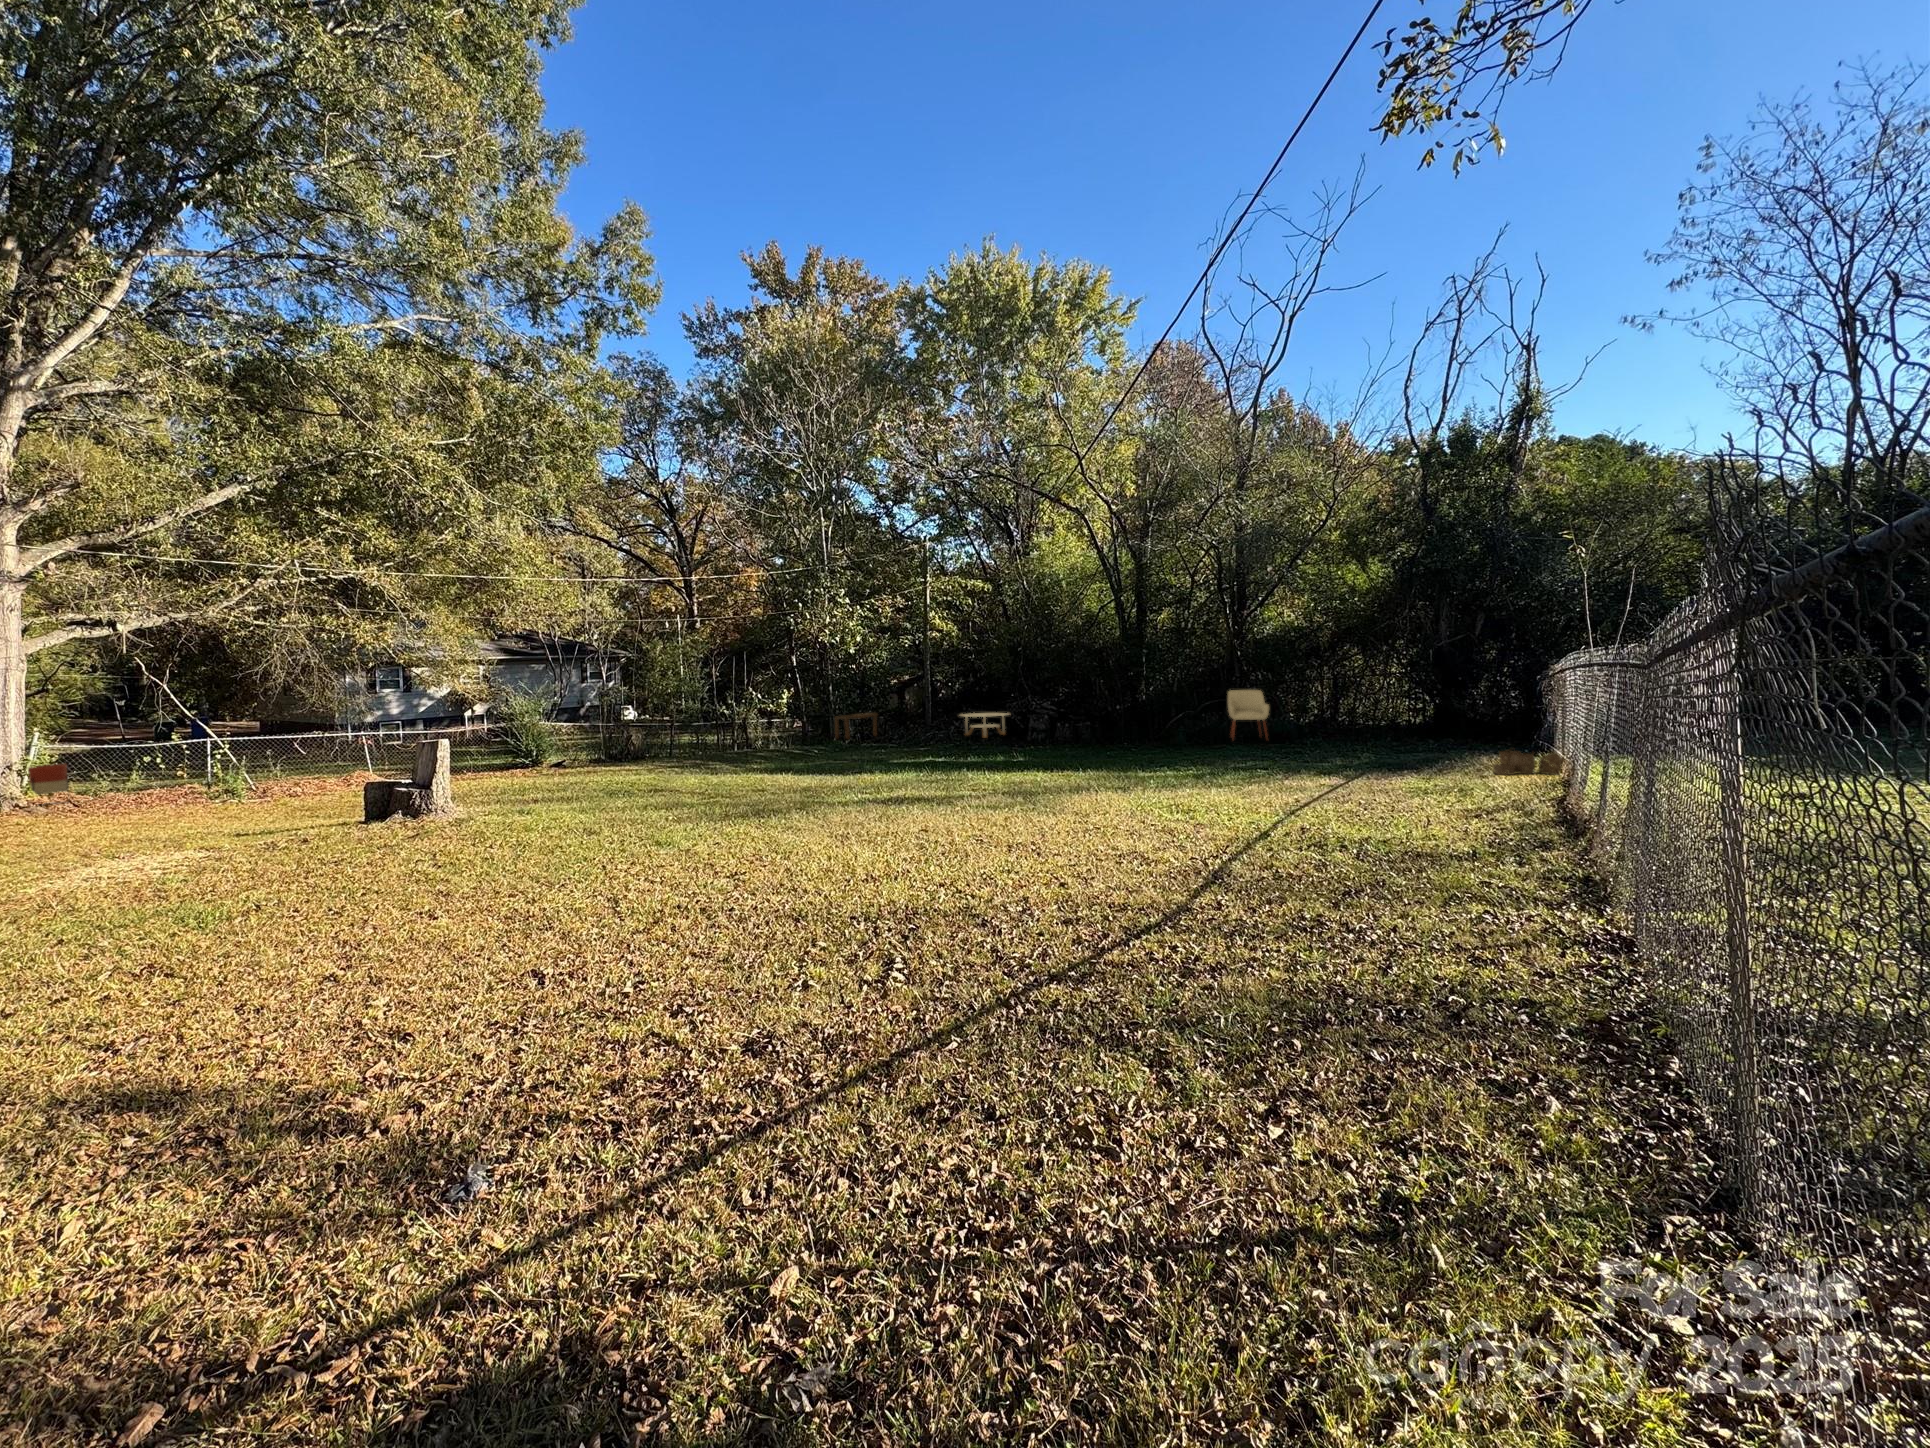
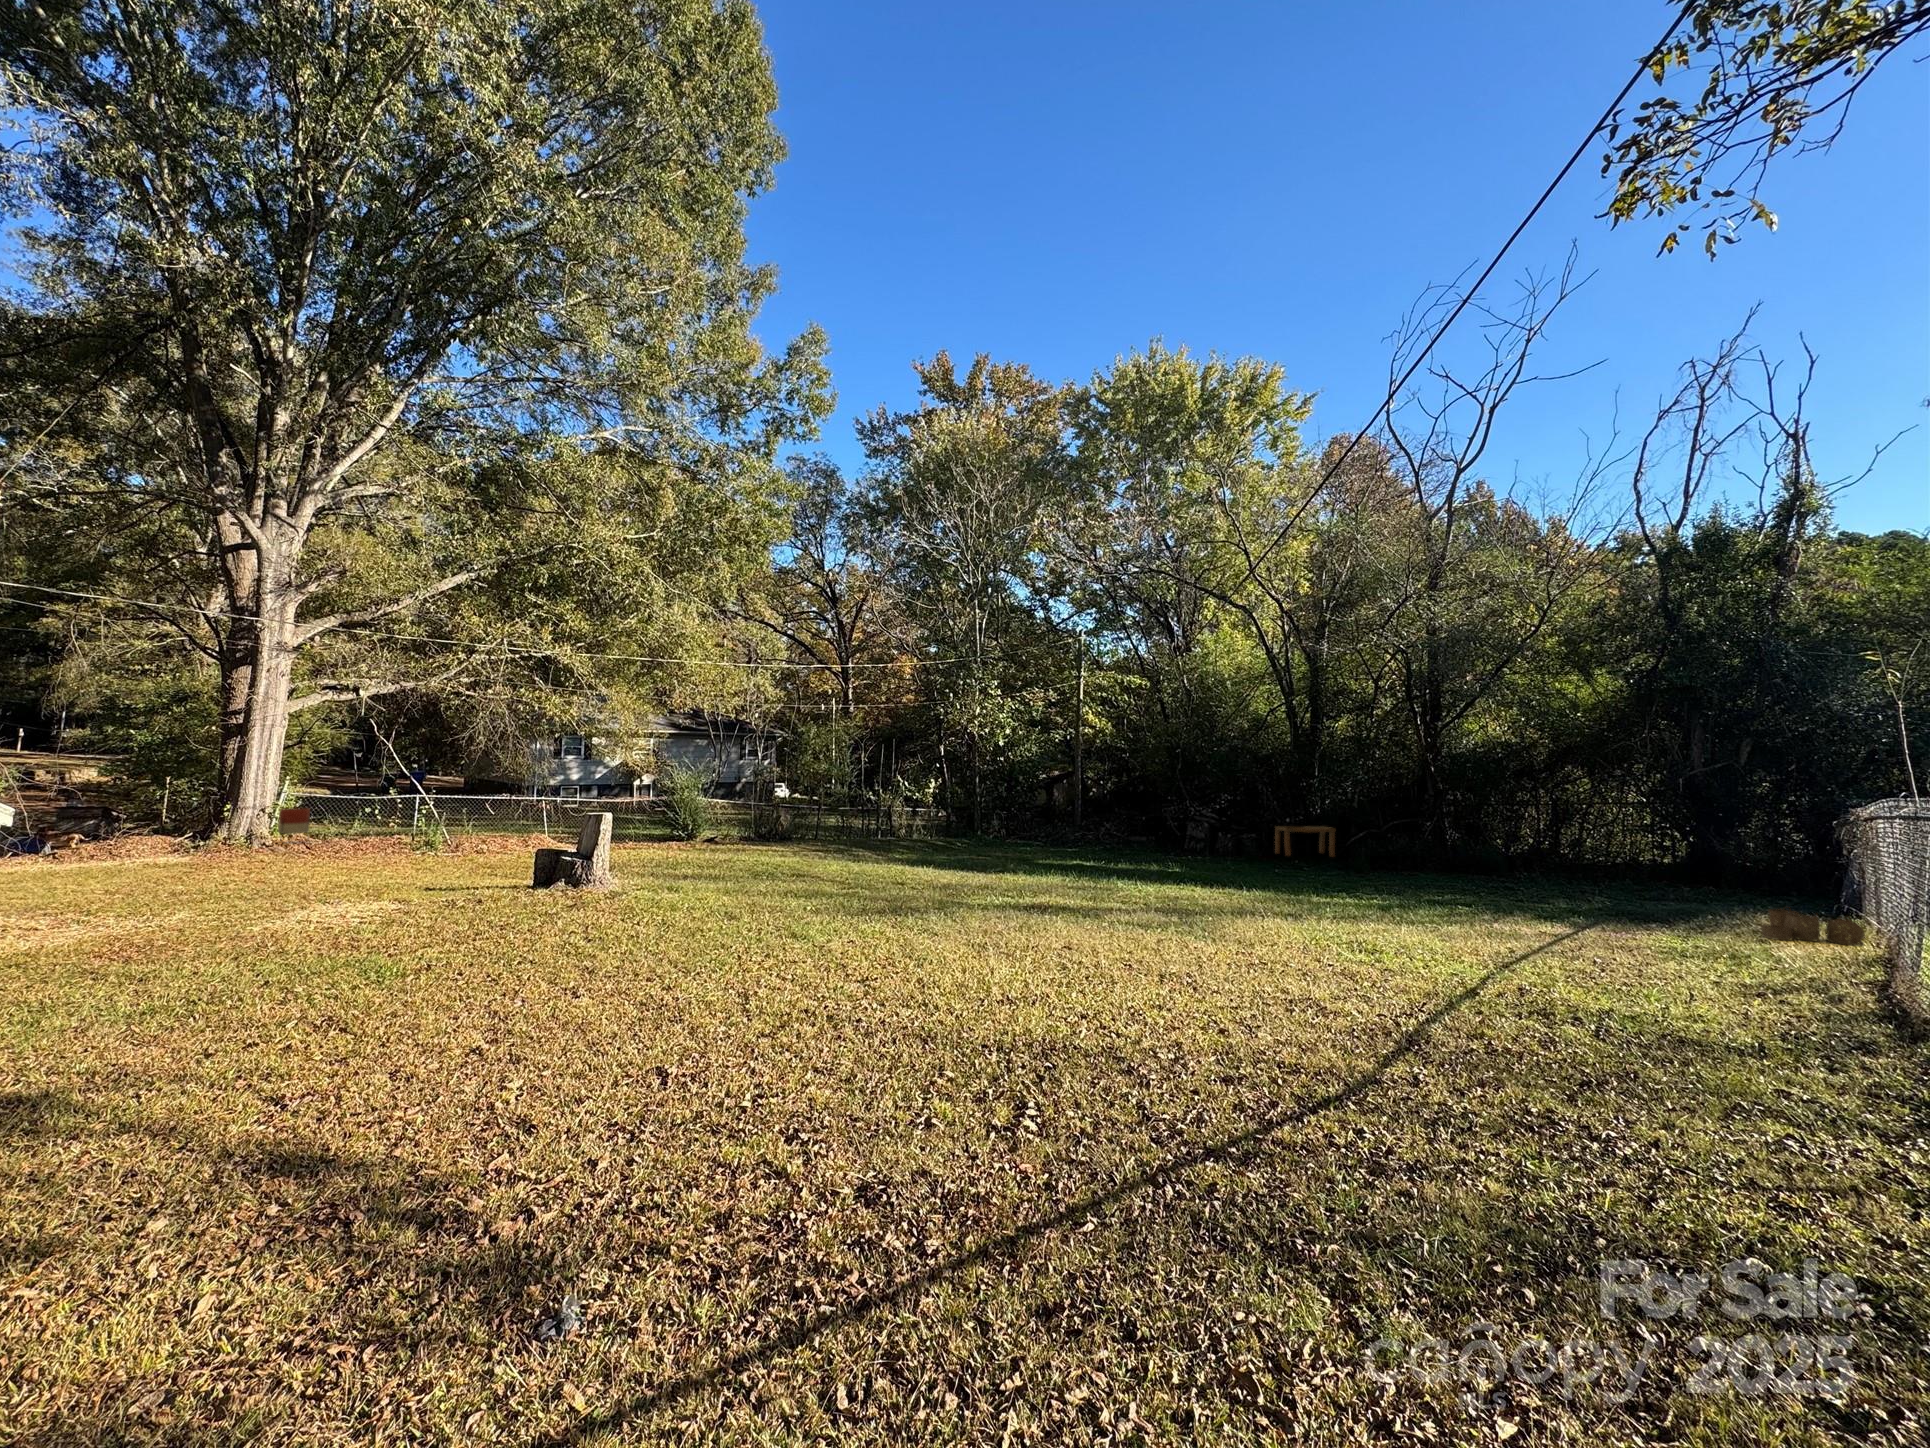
chair: present [1228,690,1269,740] -> none [1413,810,1464,870]
bench: present [835,713,877,739] -> present [1275,826,1336,857]
round table: present [962,713,1008,738] -> none [1109,815,1165,842]

